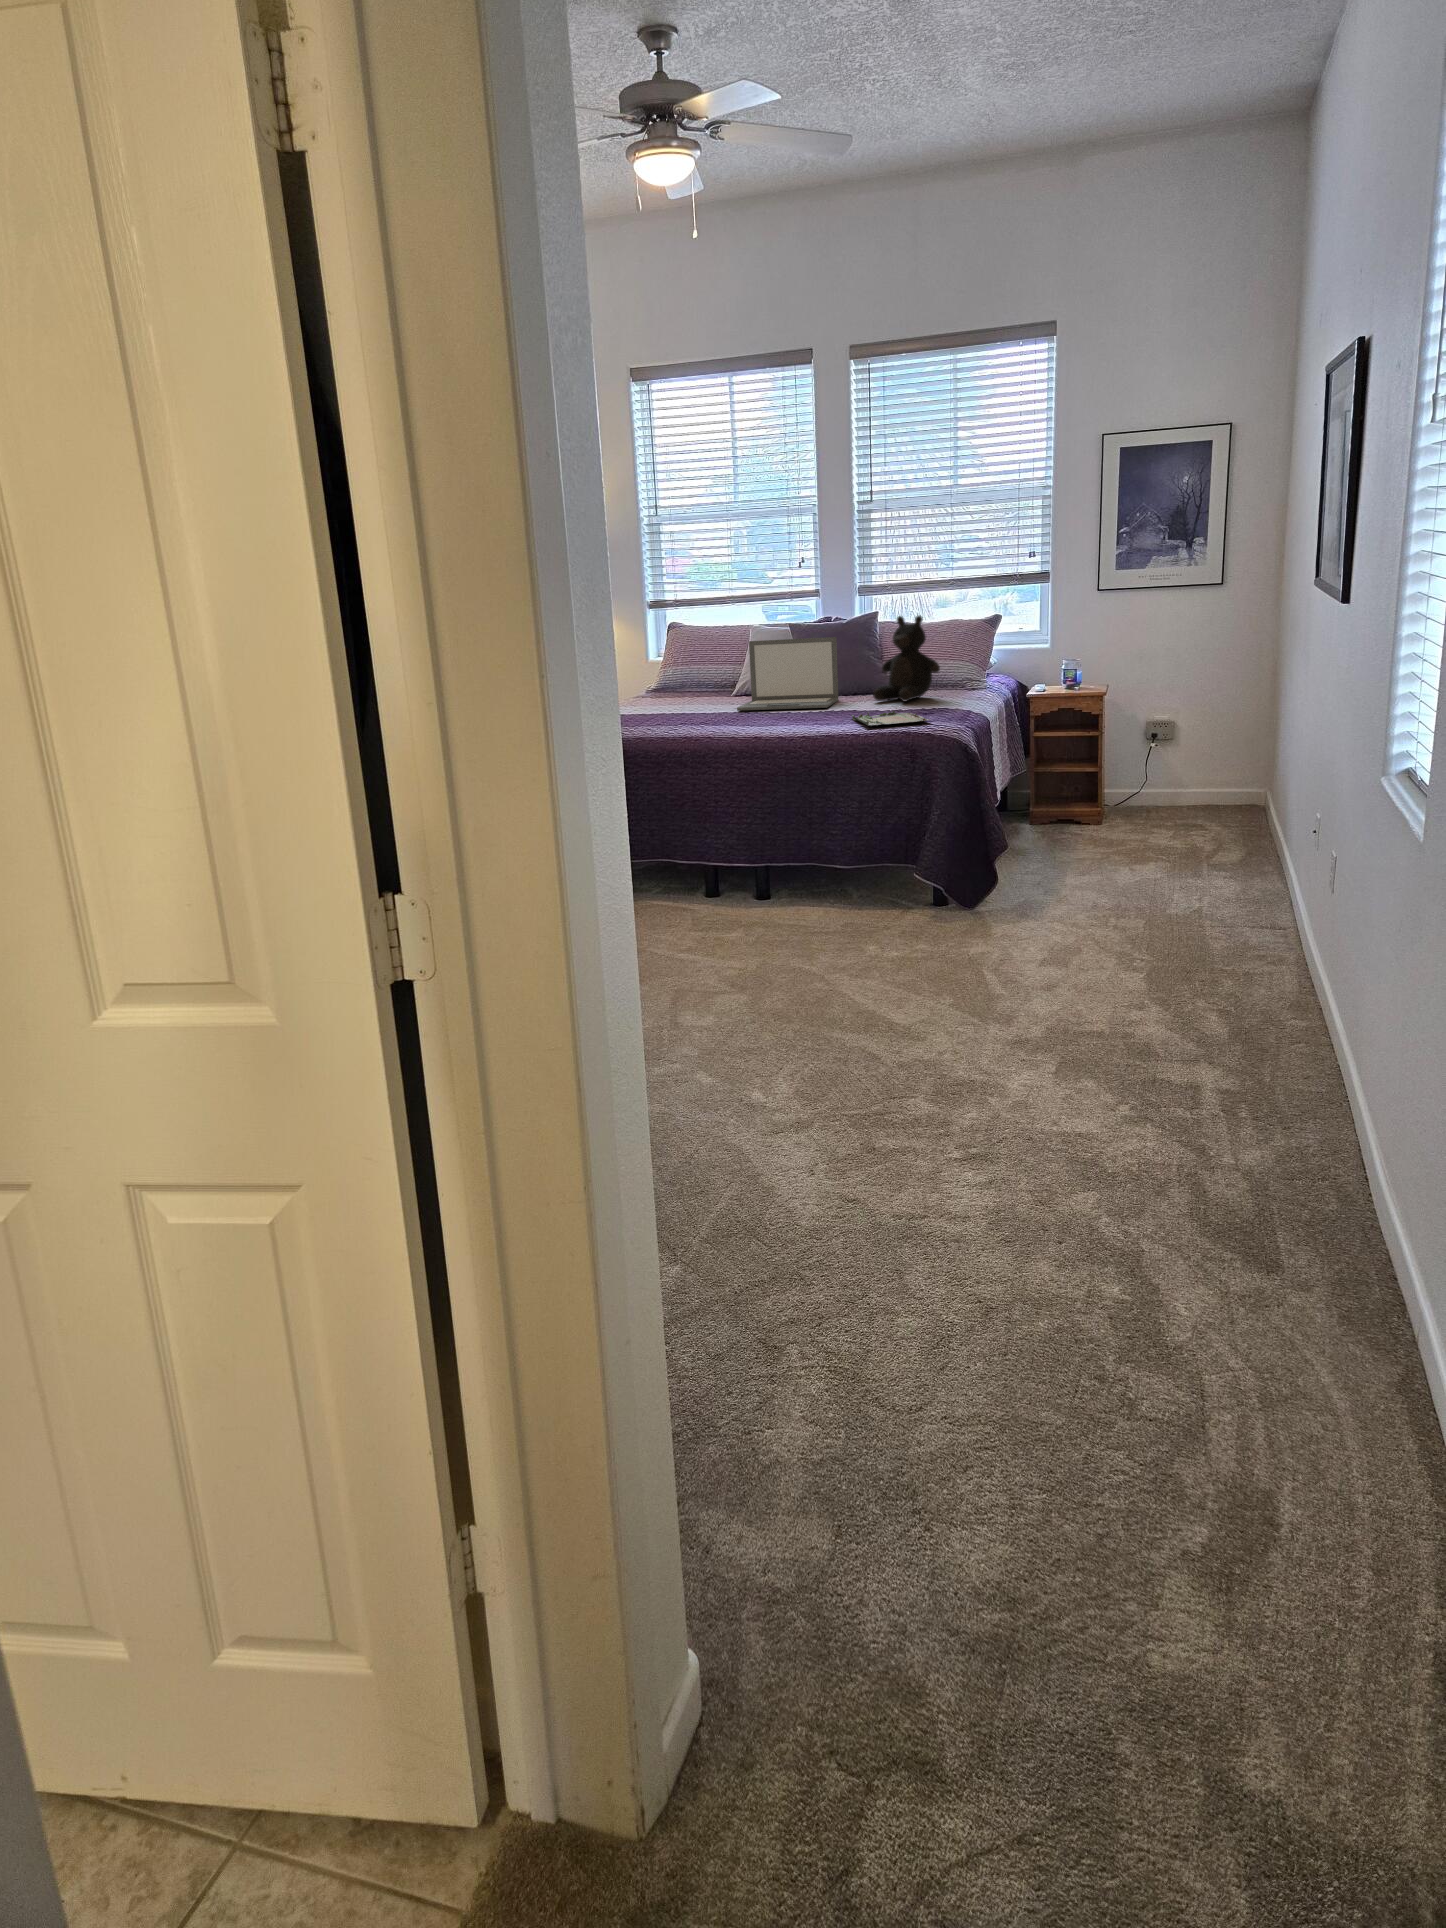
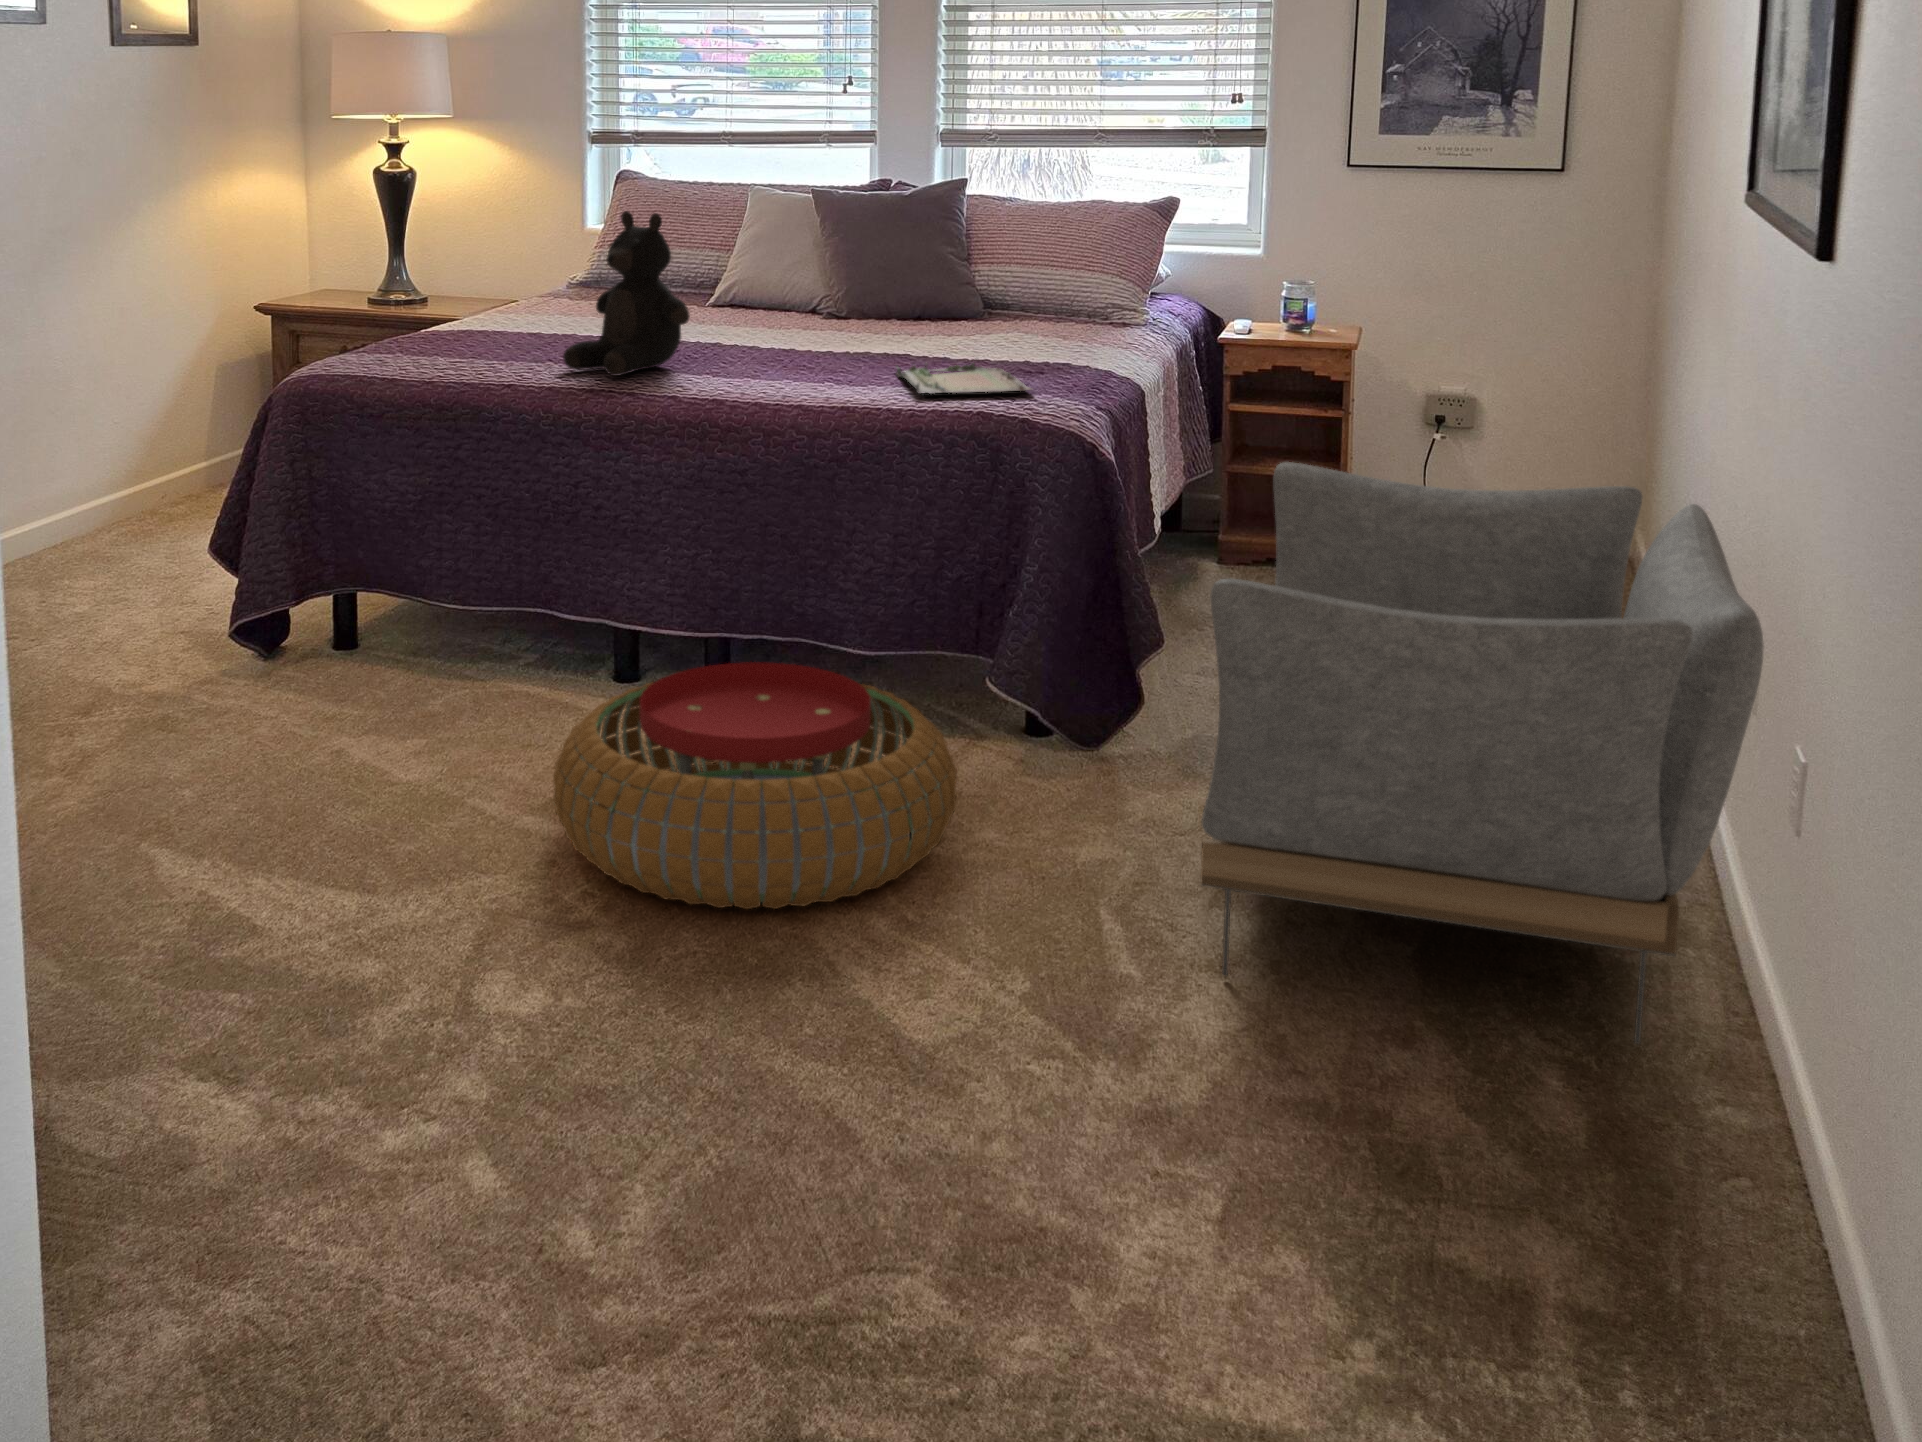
teddy bear: present [873,615,940,702] -> present [563,211,690,376]
laptop: present [737,637,838,711] -> none [704,216,888,344]
armchair: none [1039,741,1313,997] -> present [1200,462,1764,1044]
pouf: none [699,867,908,978] -> present [553,662,957,909]

